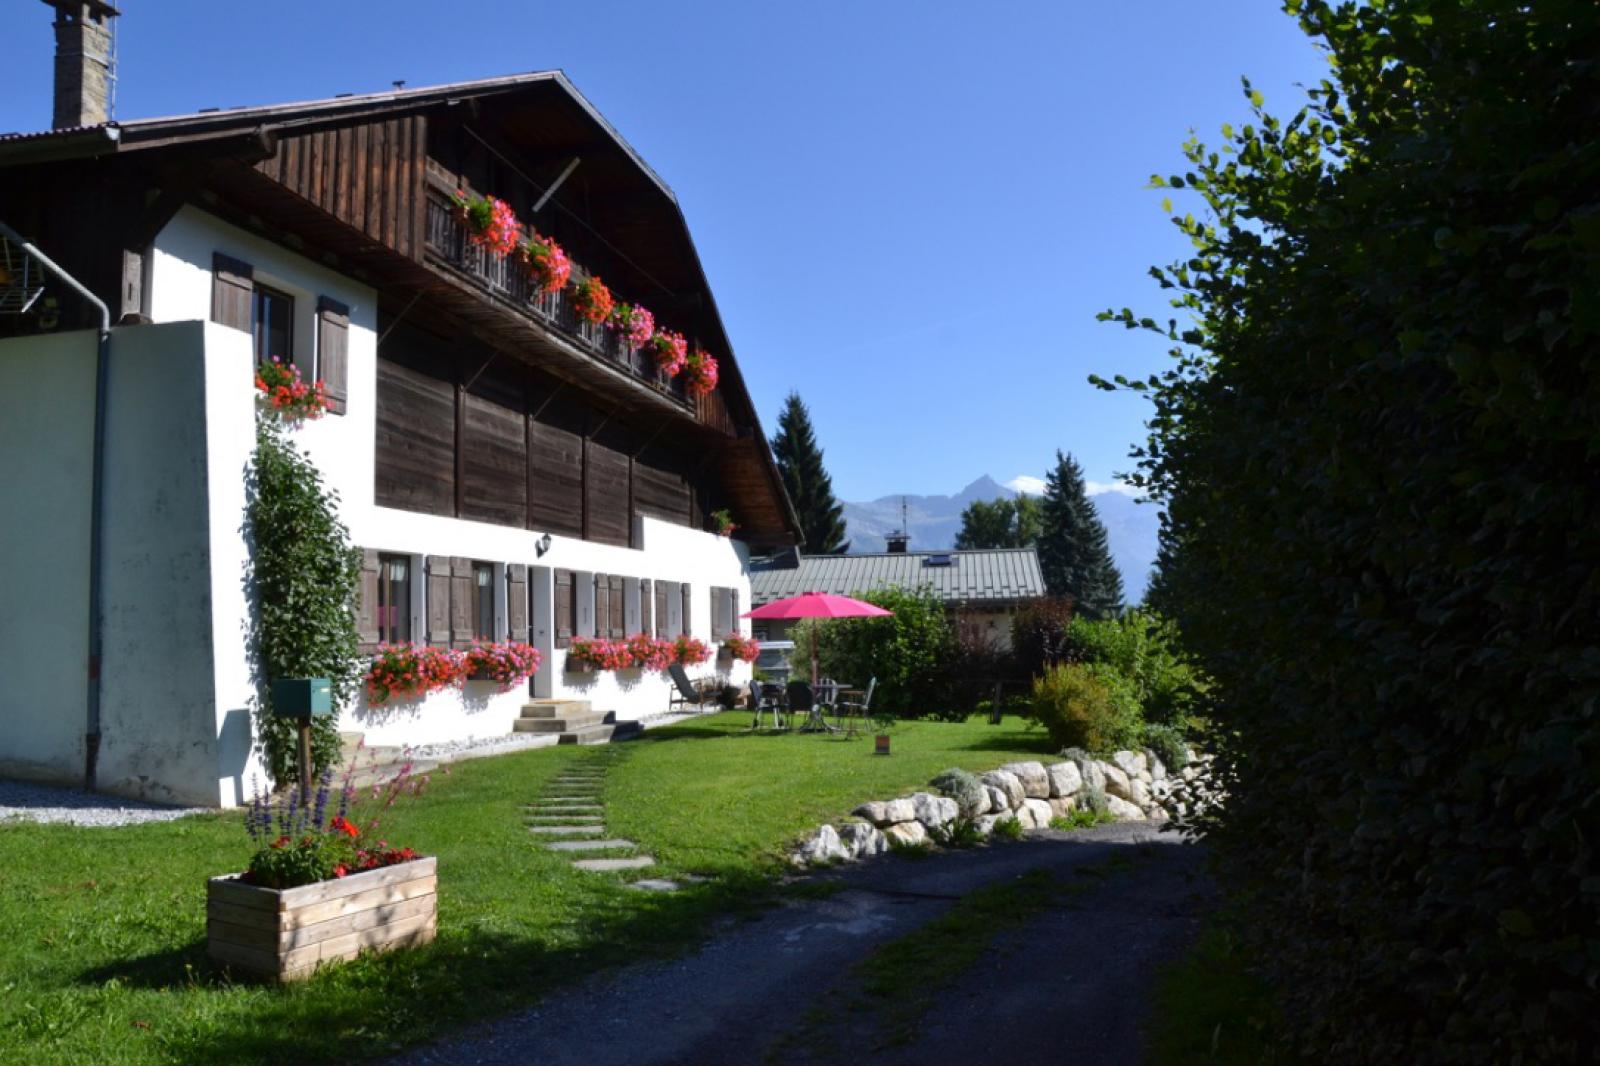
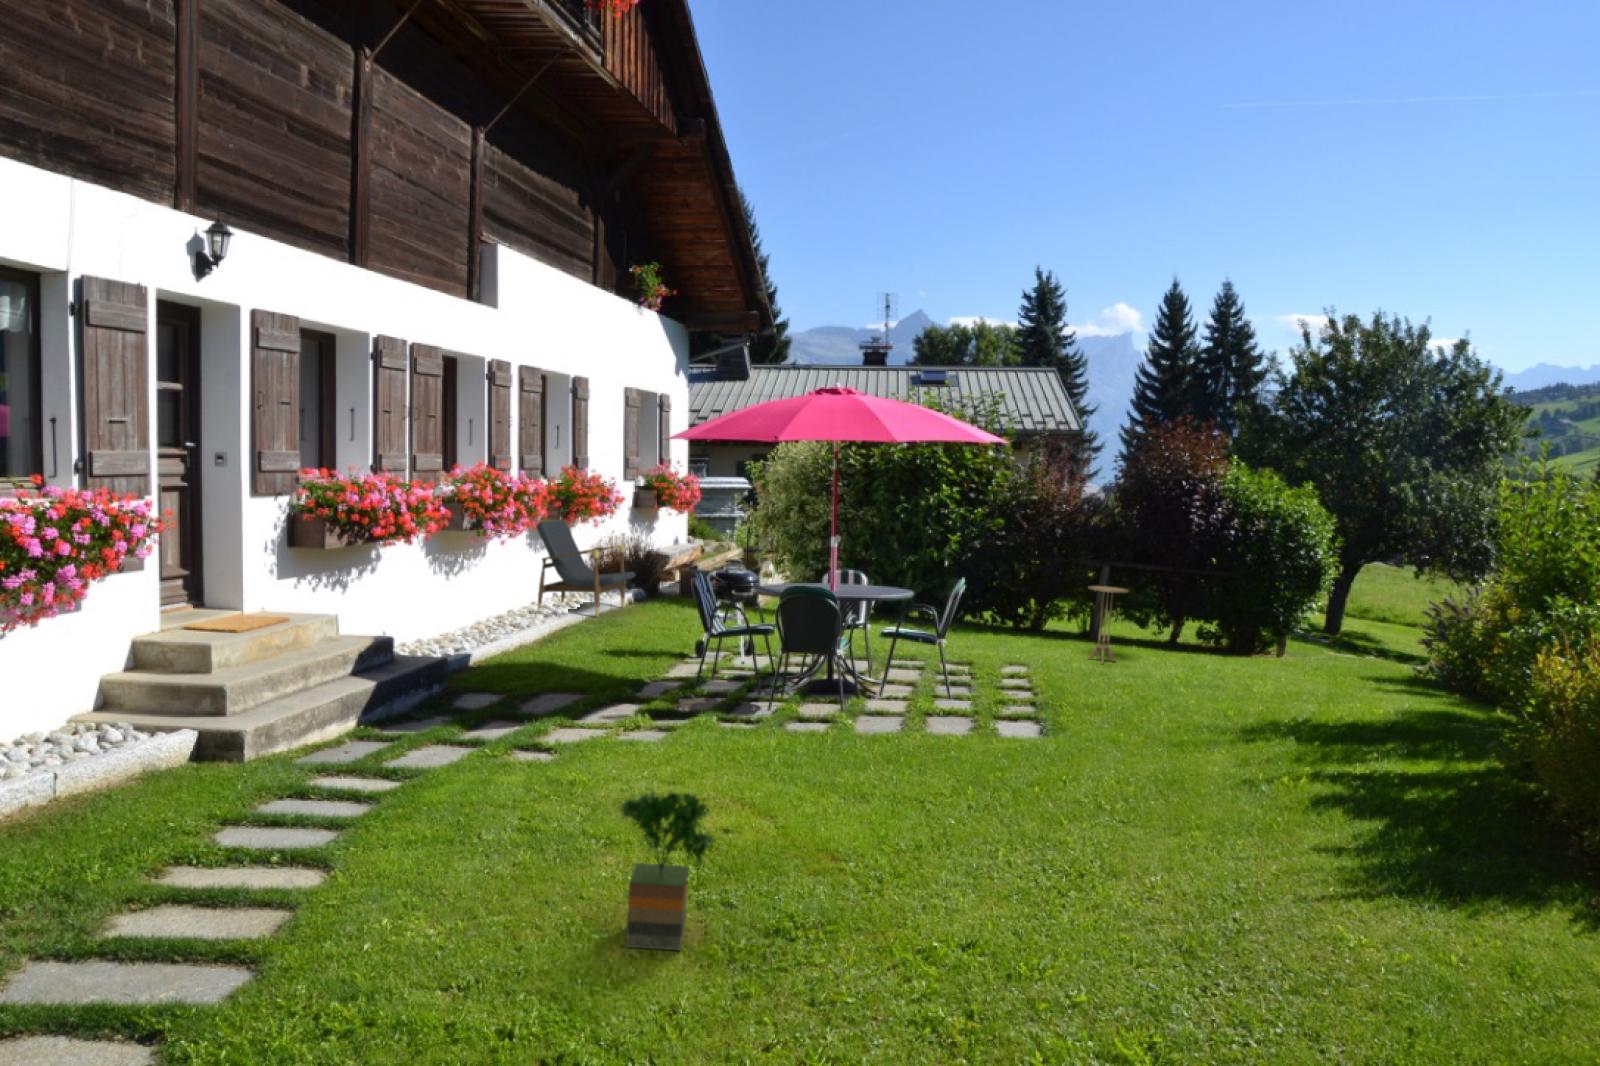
side table: present [842,691,862,741] -> present [1088,586,1128,664]
potted tree: present [871,713,897,754] -> present [619,792,714,950]

